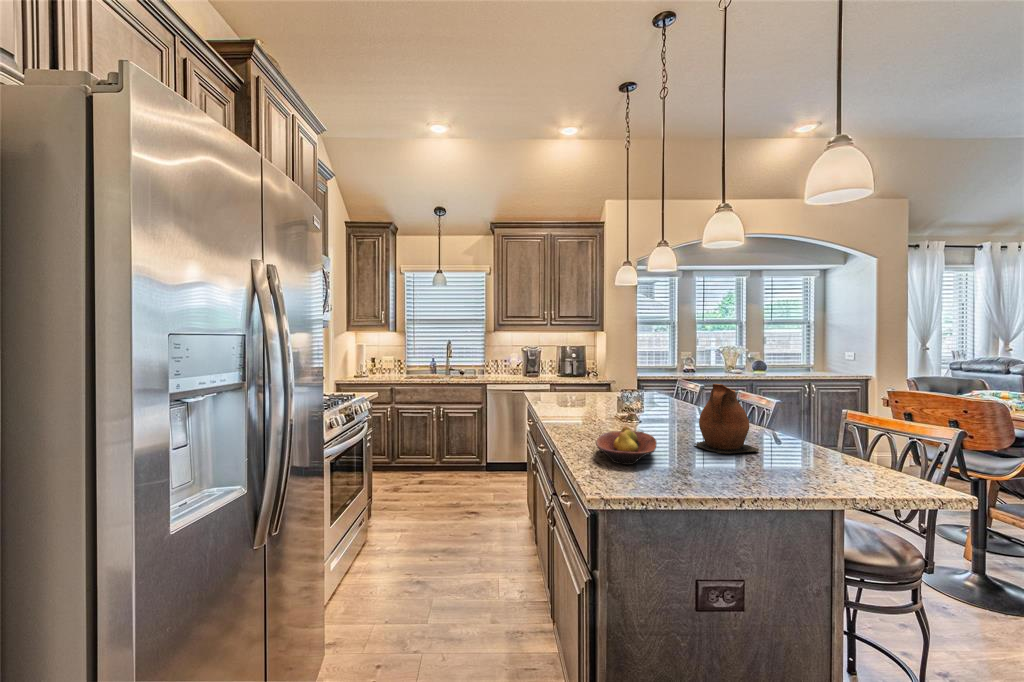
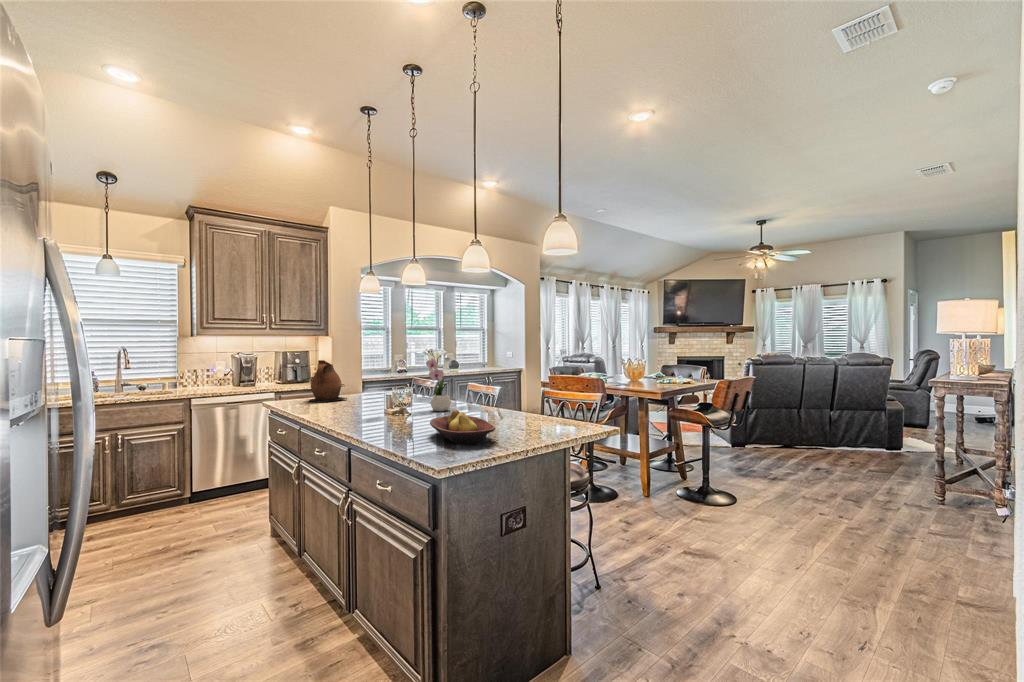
flower arrangement: none [641,358,672,424] -> present [426,350,451,411]
ceramic pitcher: present [694,384,759,453] -> present [309,360,347,402]

